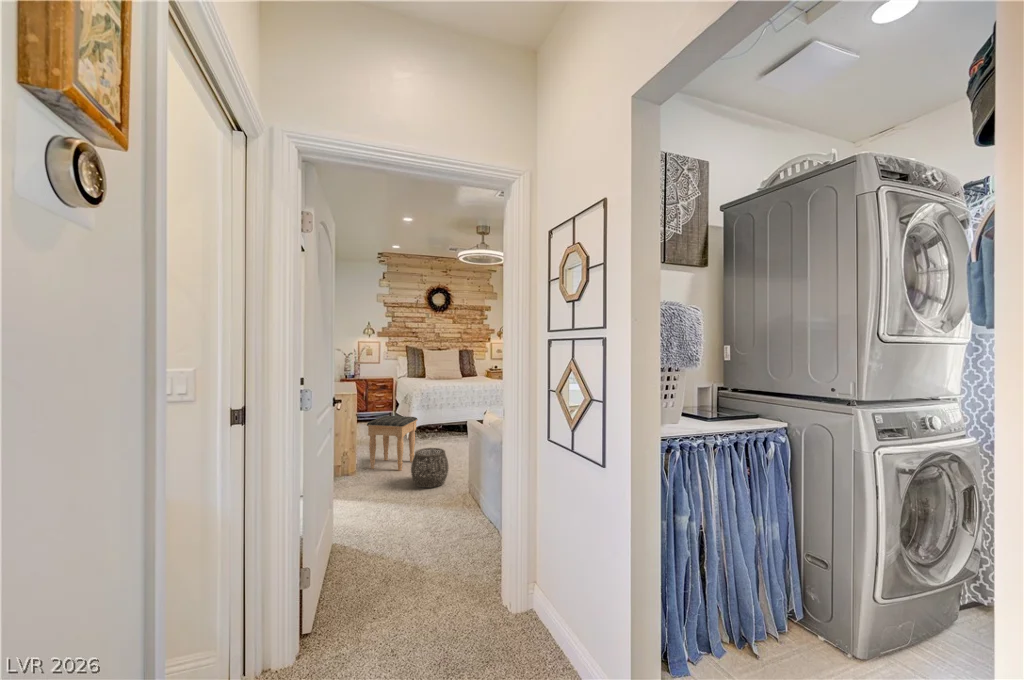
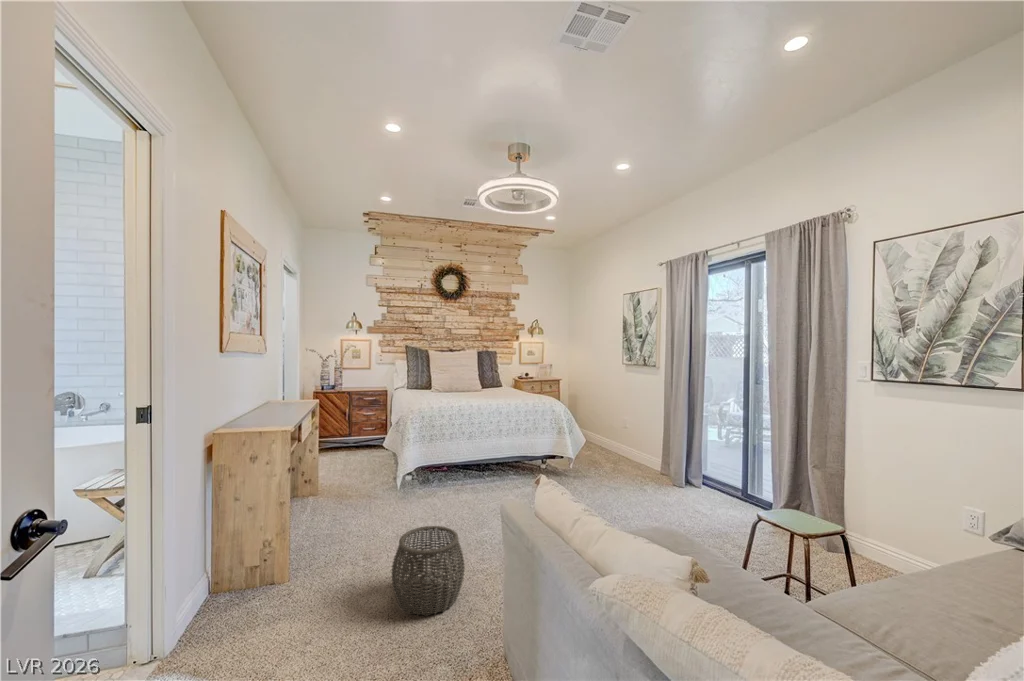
footstool: present [367,416,418,471] -> none [320,456,412,561]

